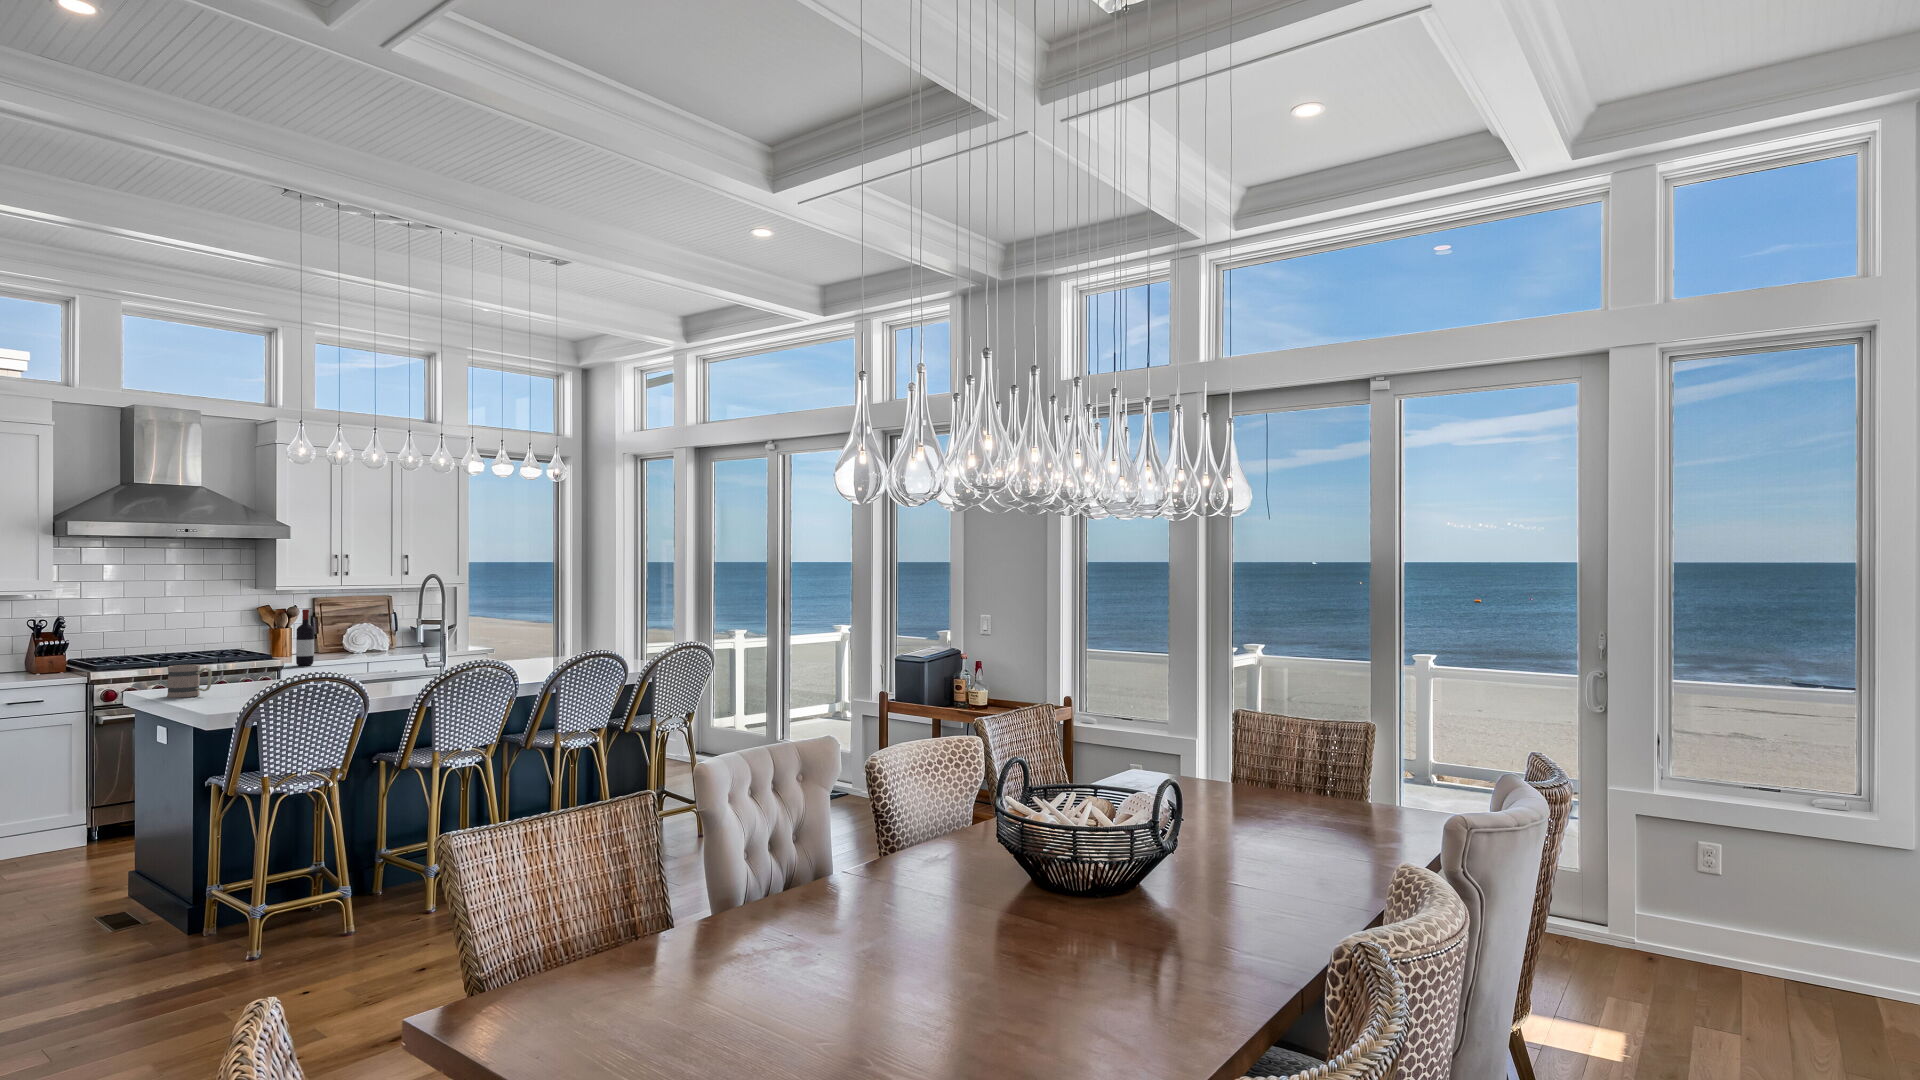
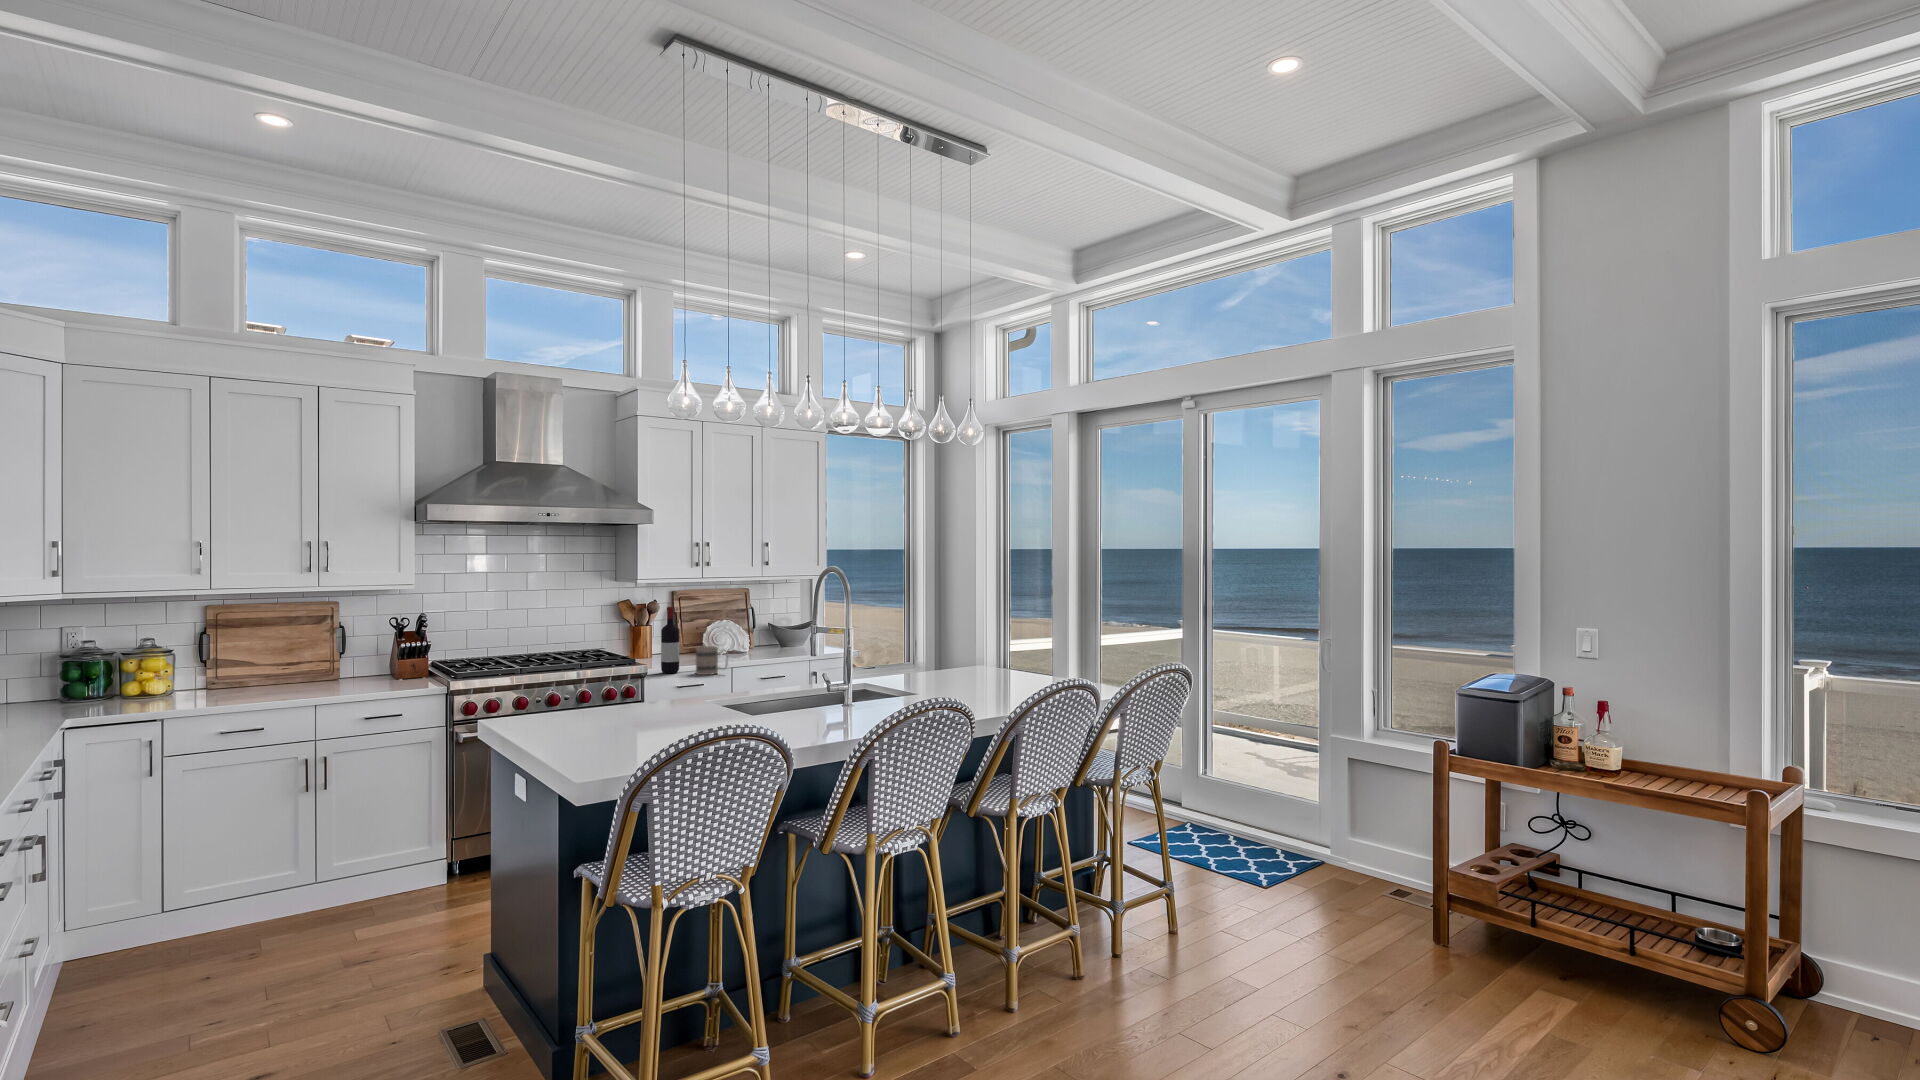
mug: present [167,665,212,698] -> present [696,646,728,675]

